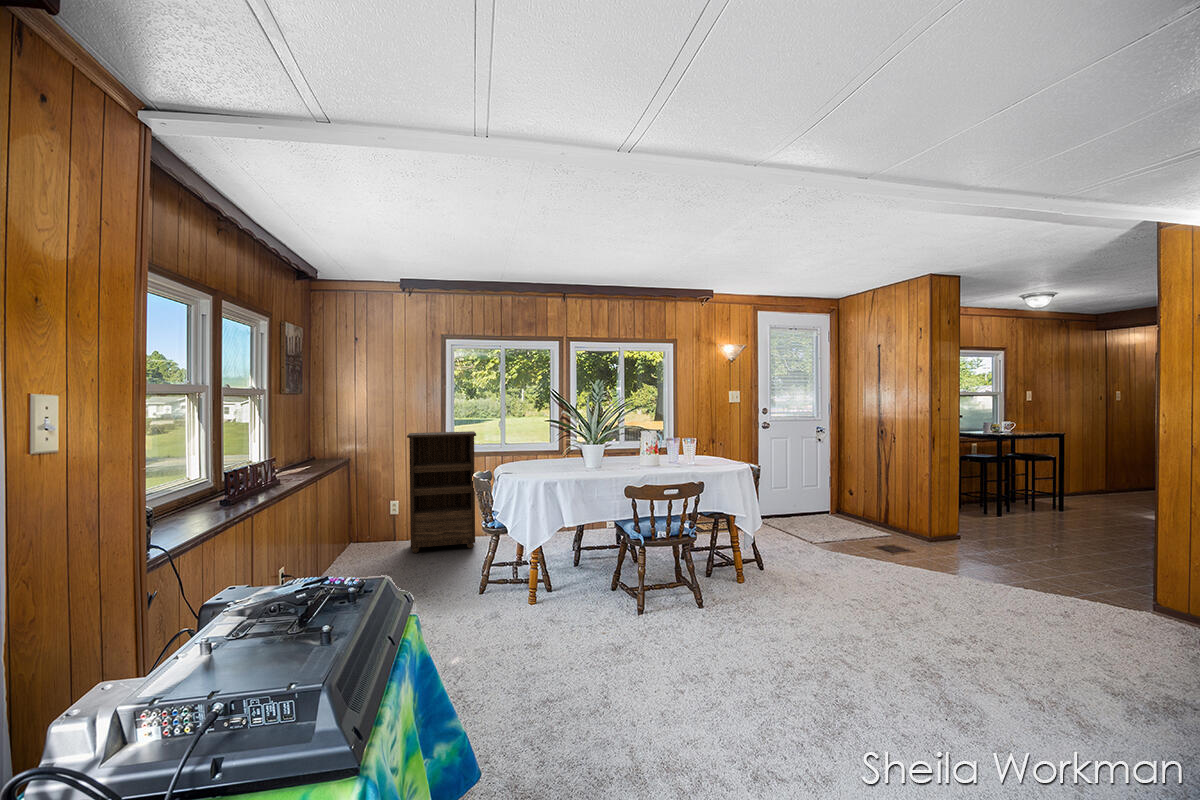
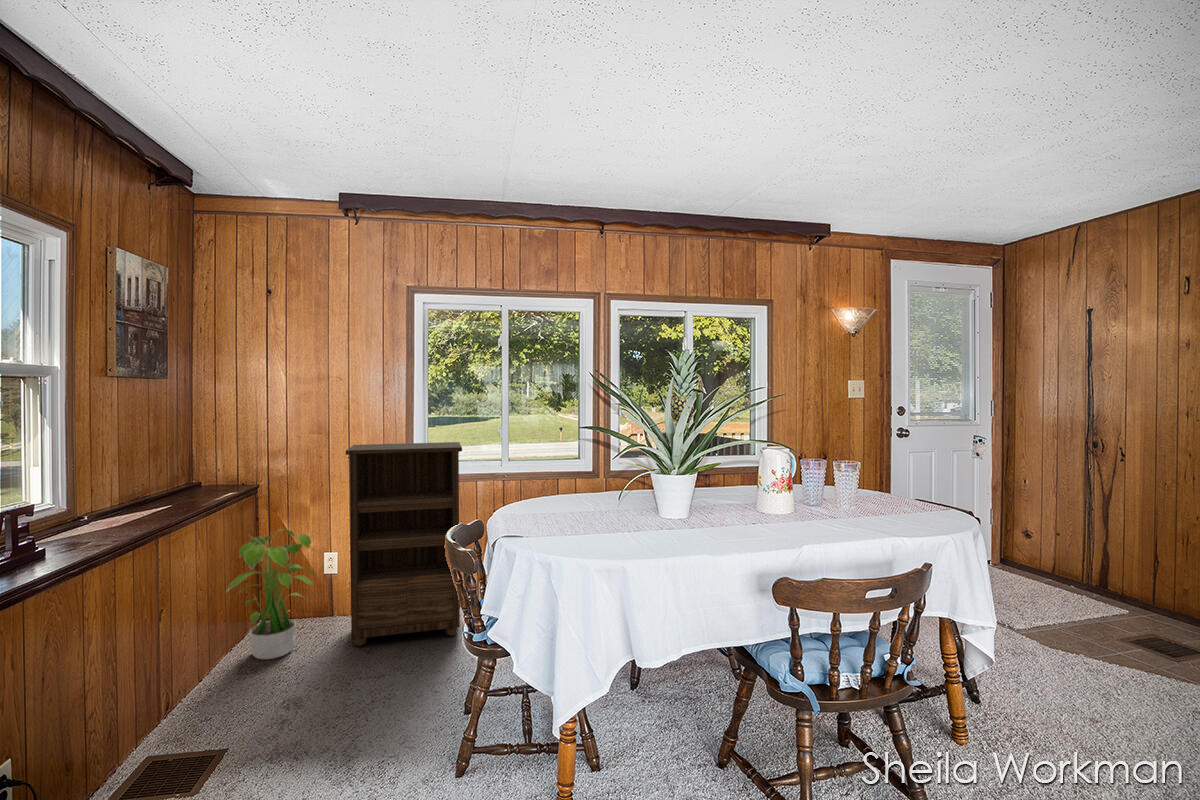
potted plant: none [338,483,389,559] -> present [227,529,315,659]

